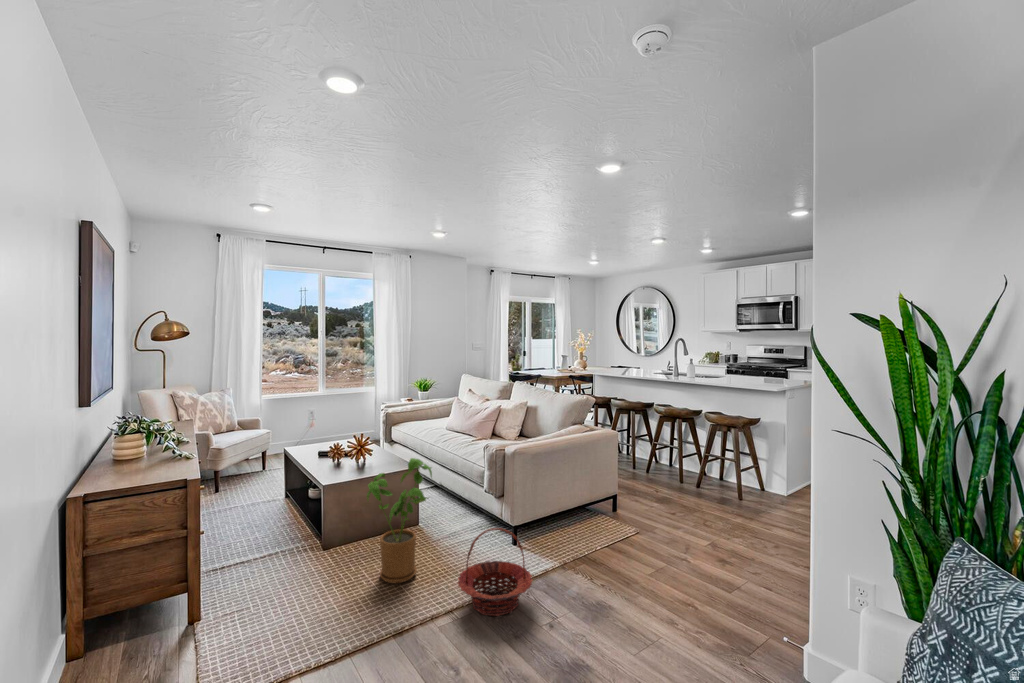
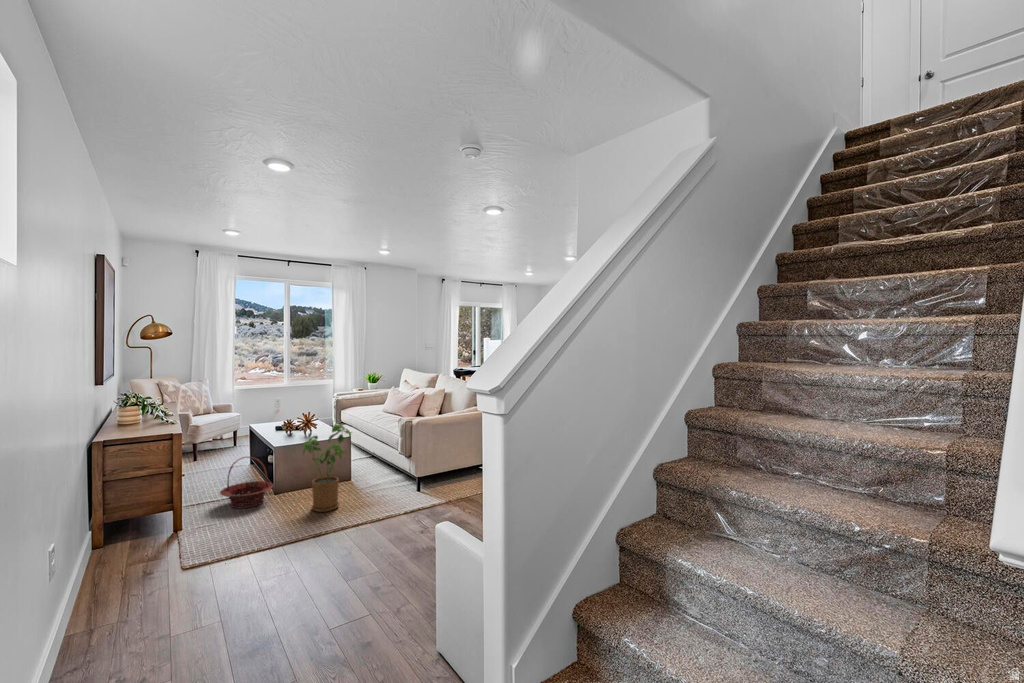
basket: present [458,528,533,616] -> present [220,457,273,509]

